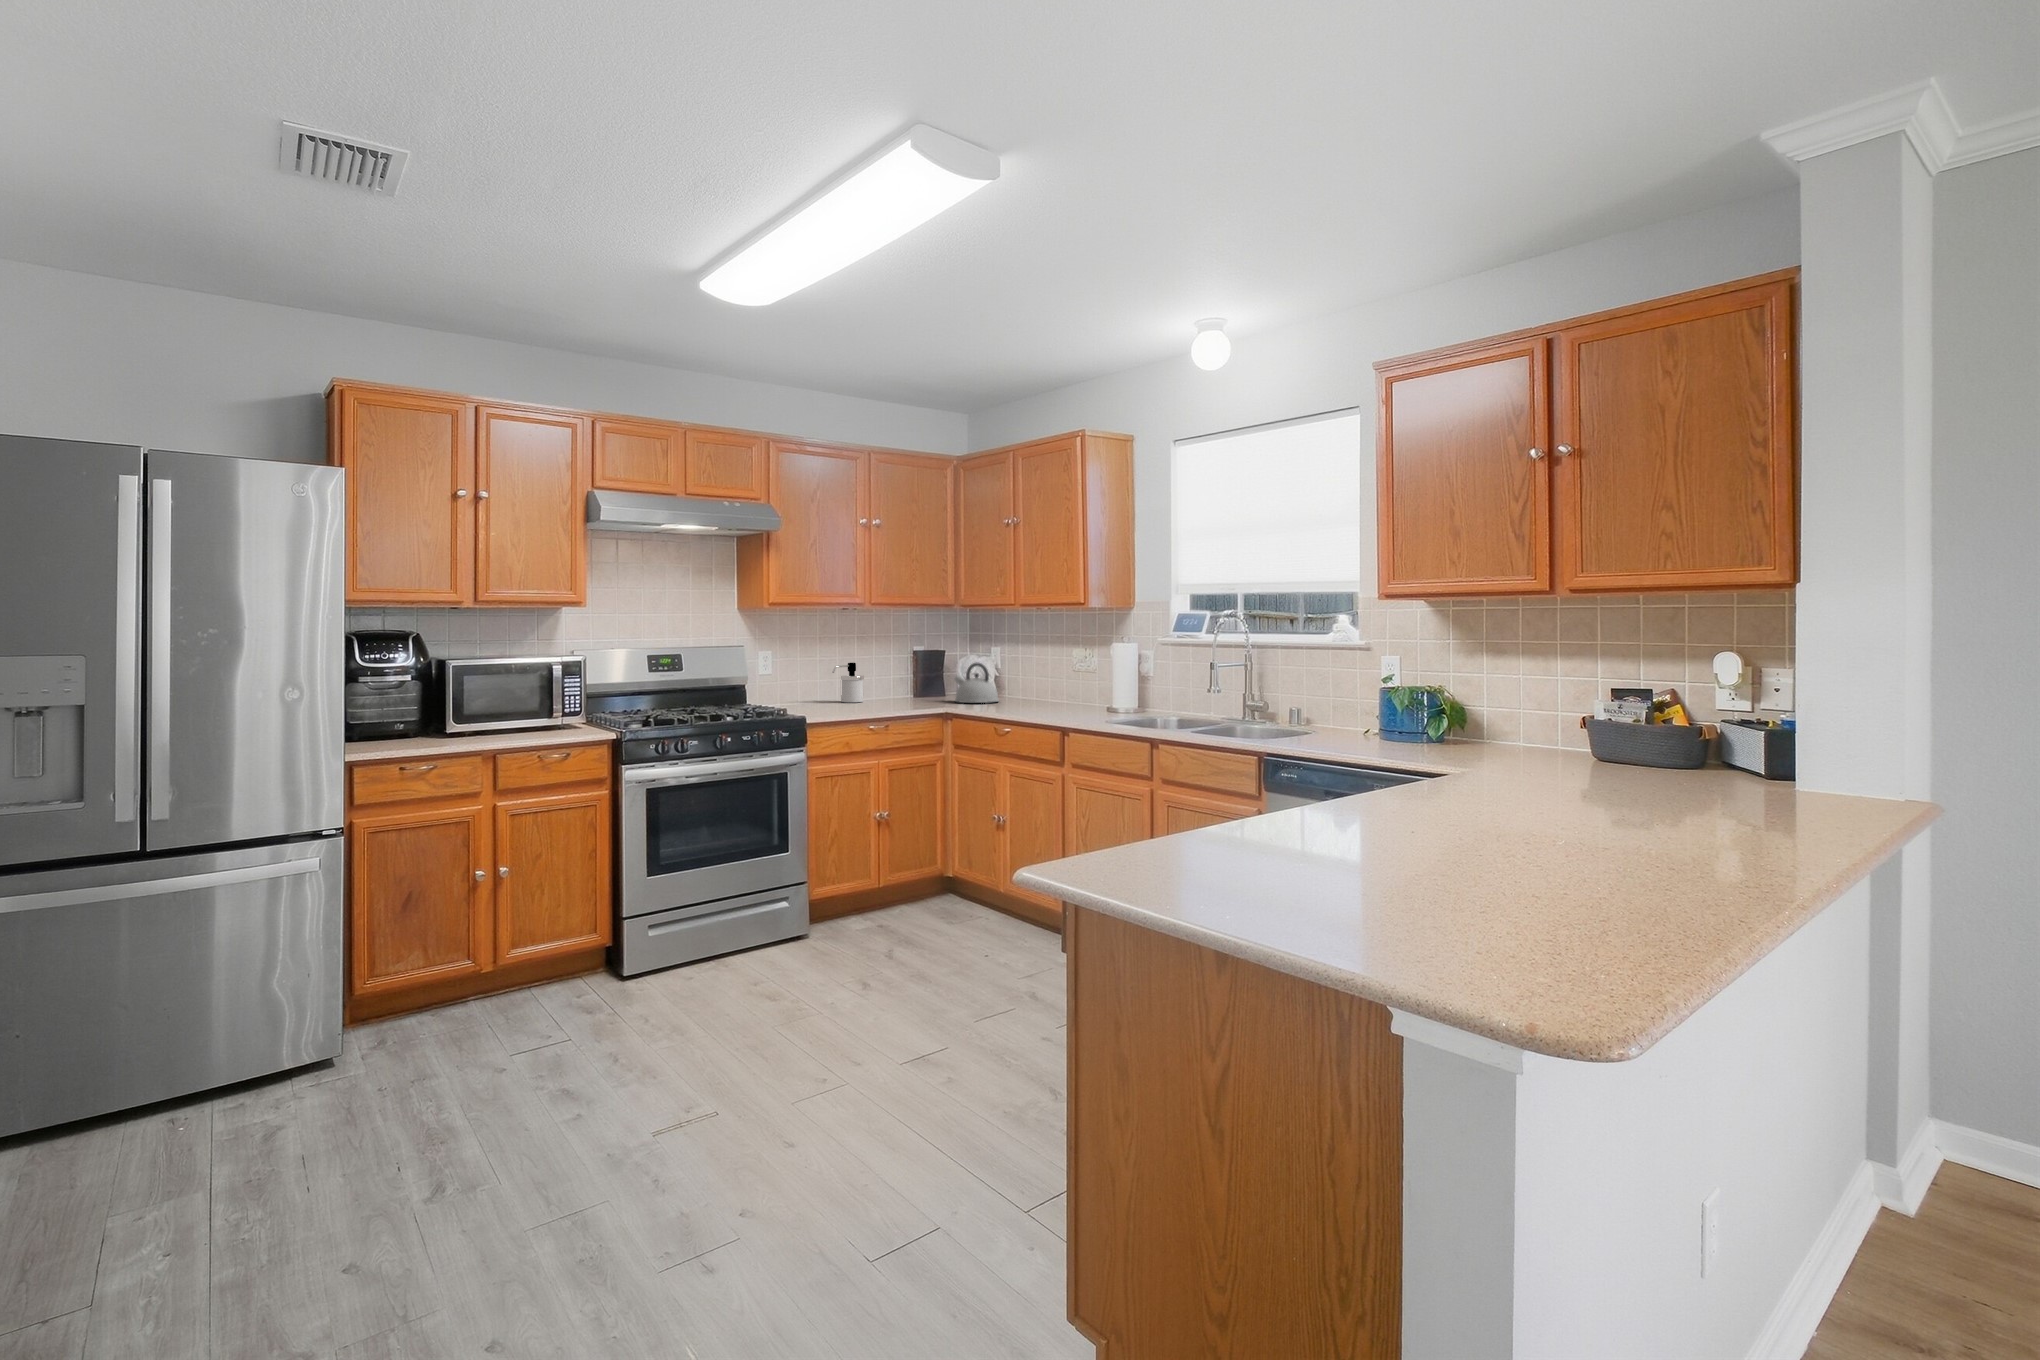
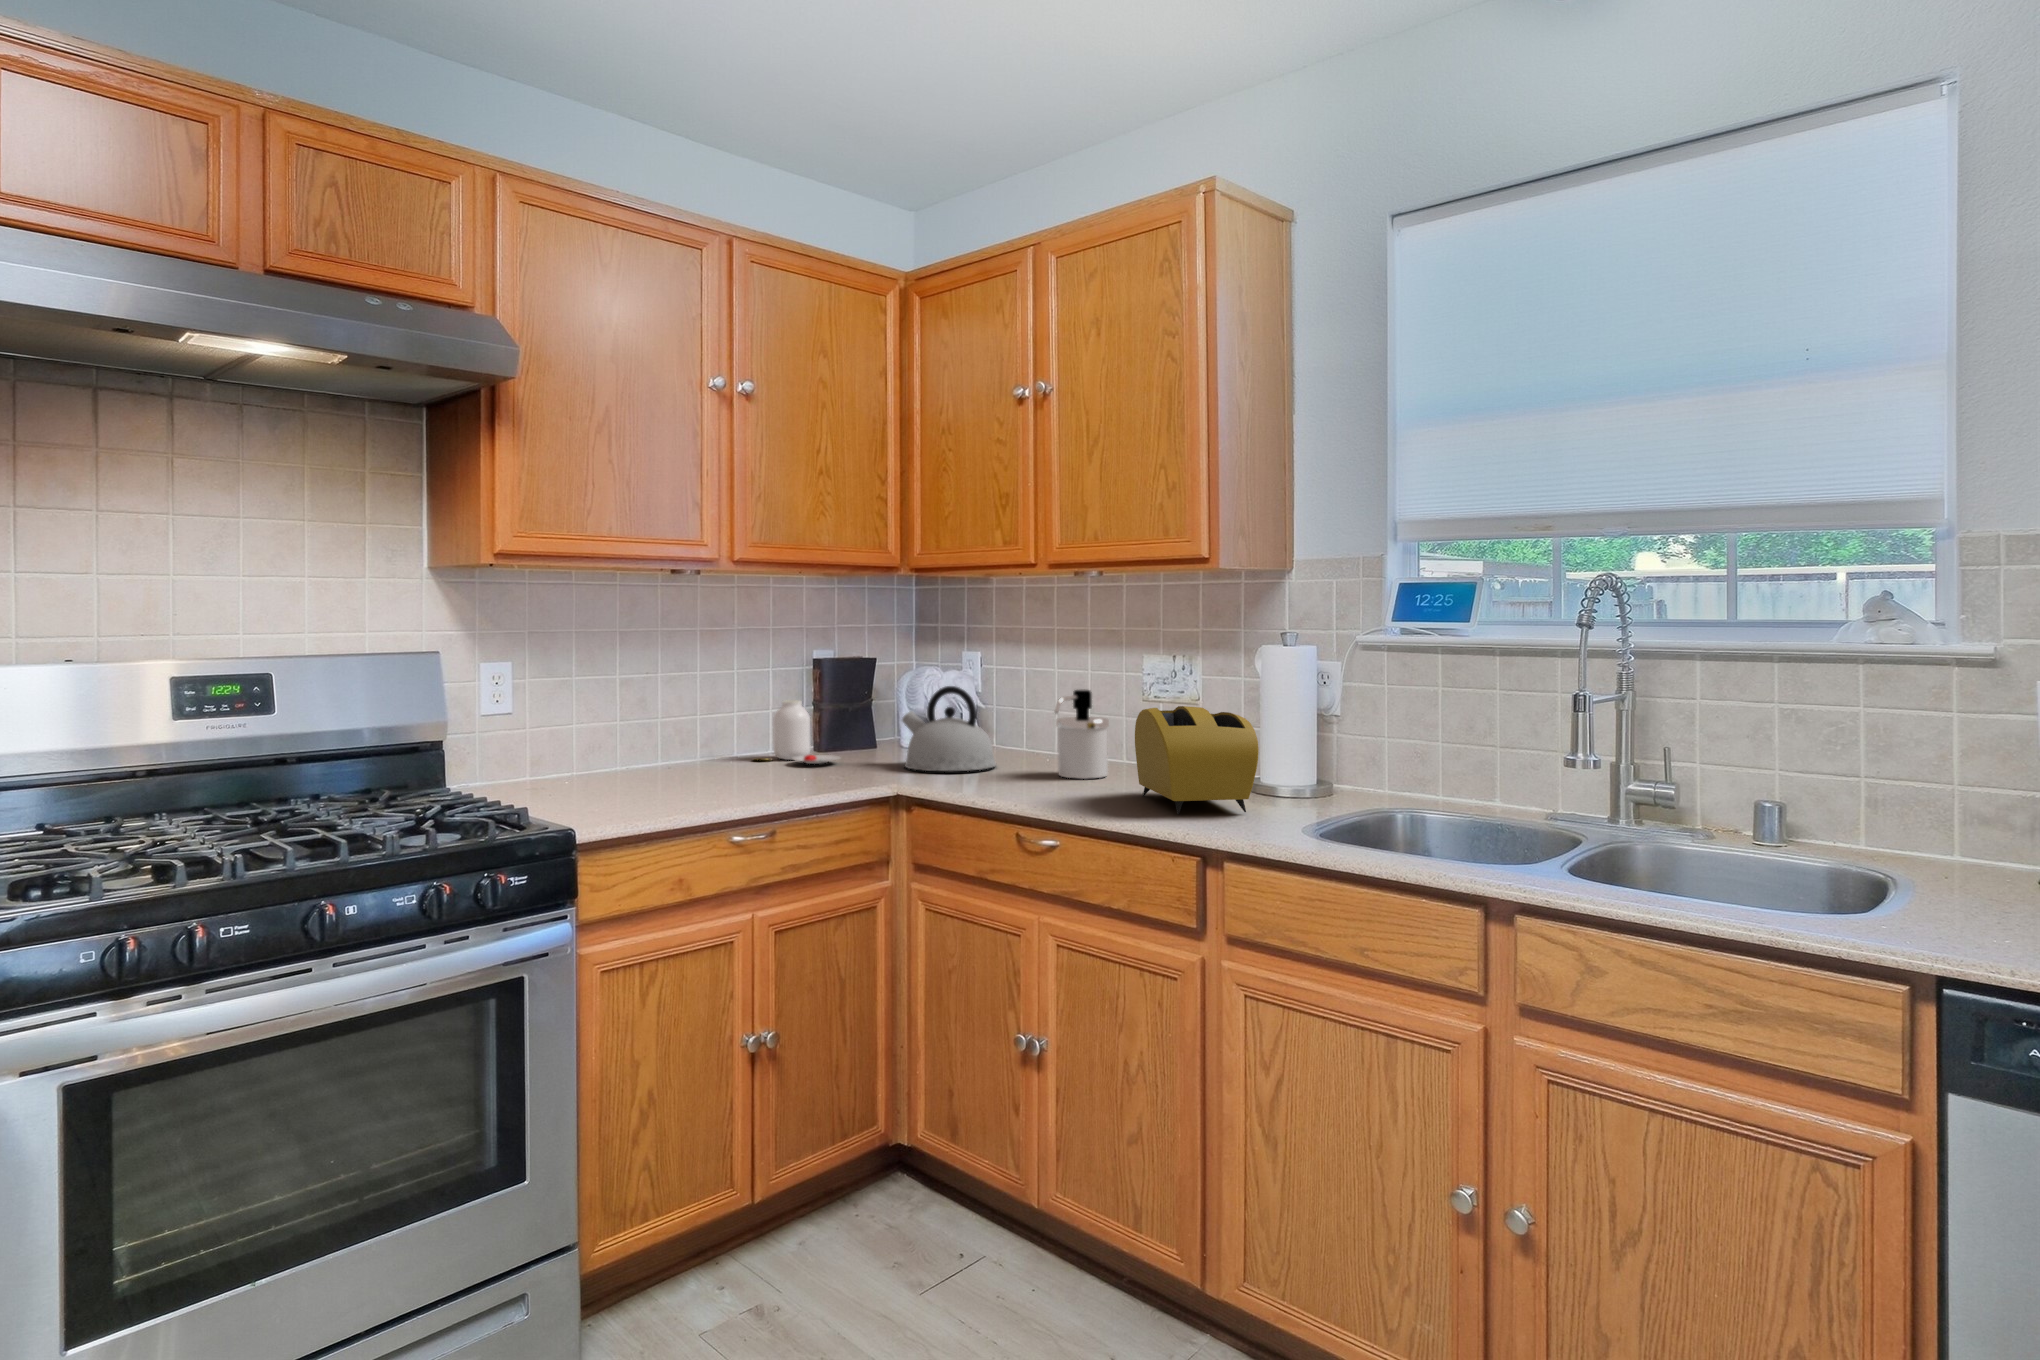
soap dispenser: present [832,663,864,703] -> present [1054,689,1109,779]
jar: none [883,670,925,700] -> present [757,700,840,764]
toaster: none [1050,670,1096,716] -> present [1135,706,1259,814]

